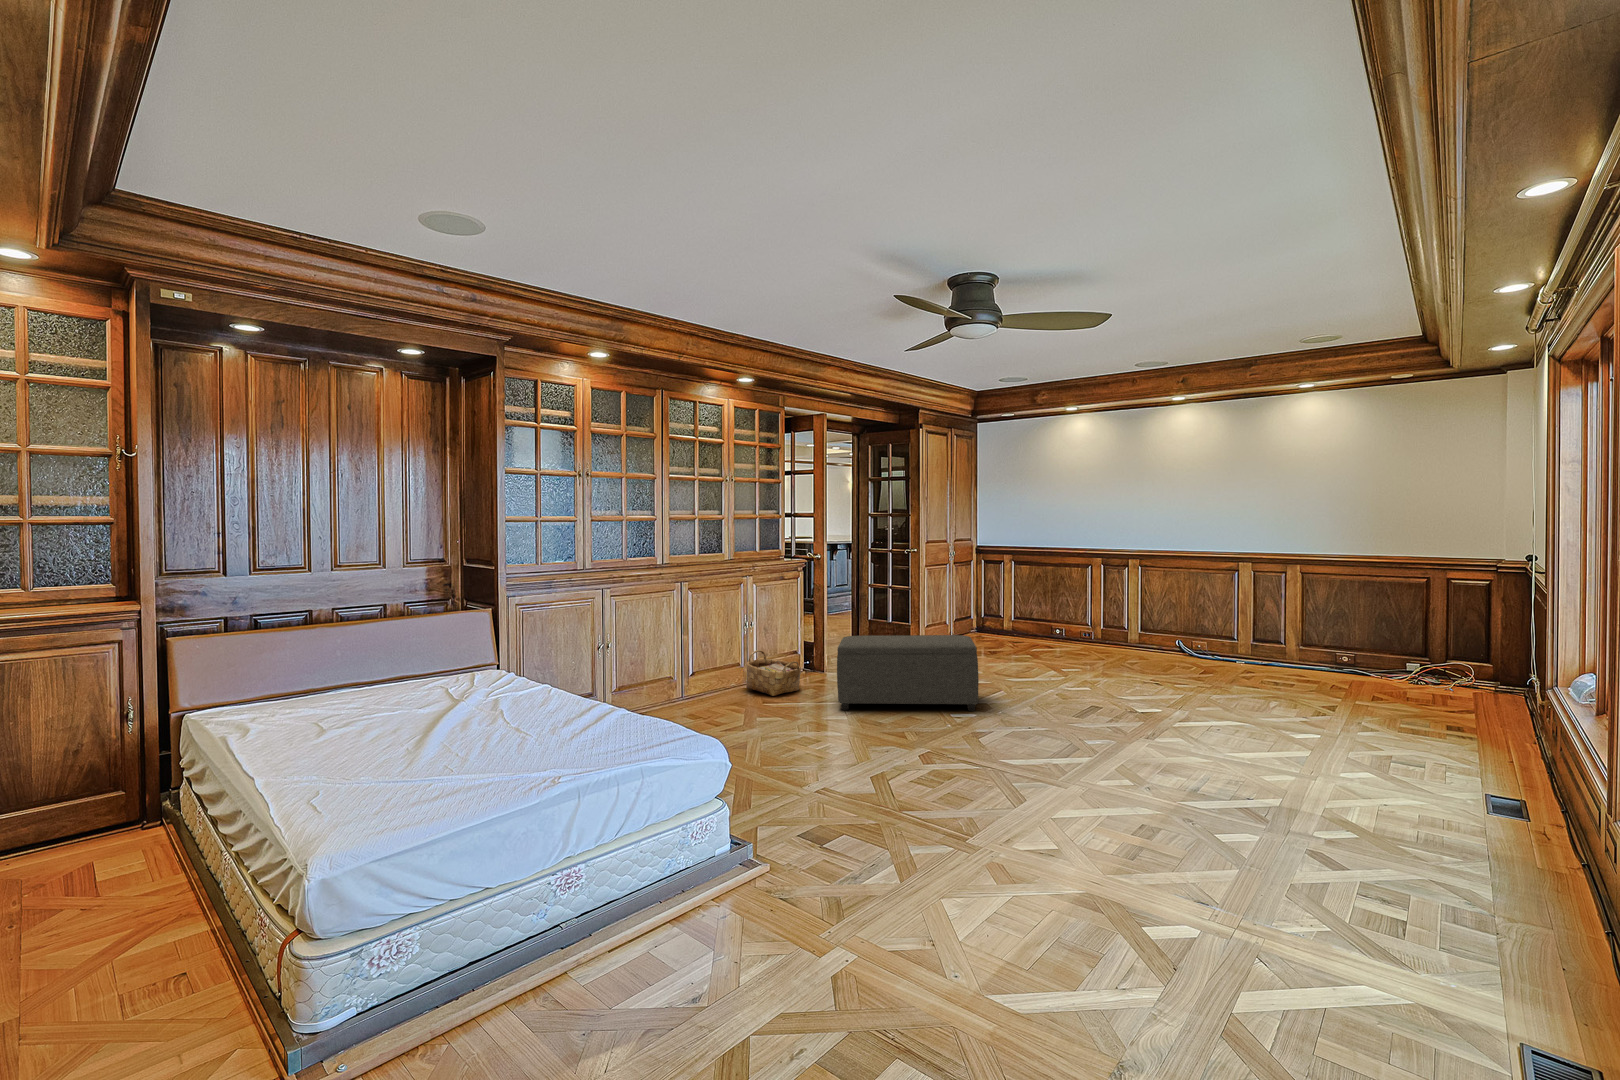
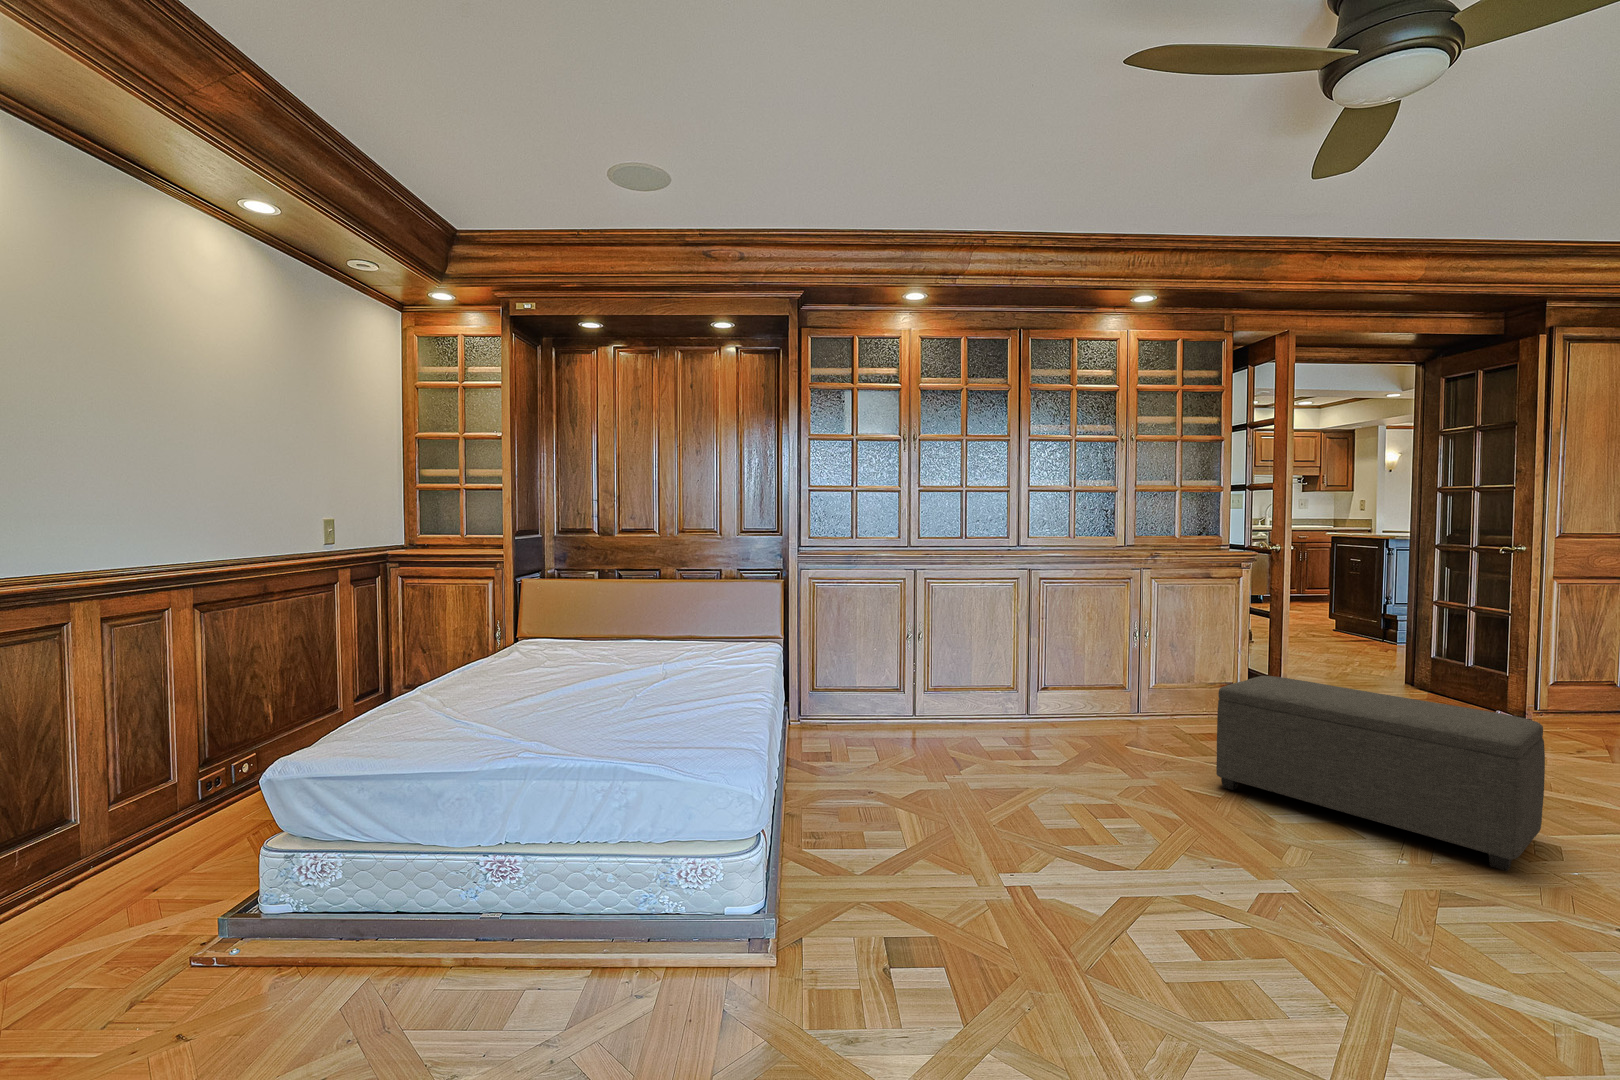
woven basket: present [746,650,801,696] -> none [1121,672,1201,741]

